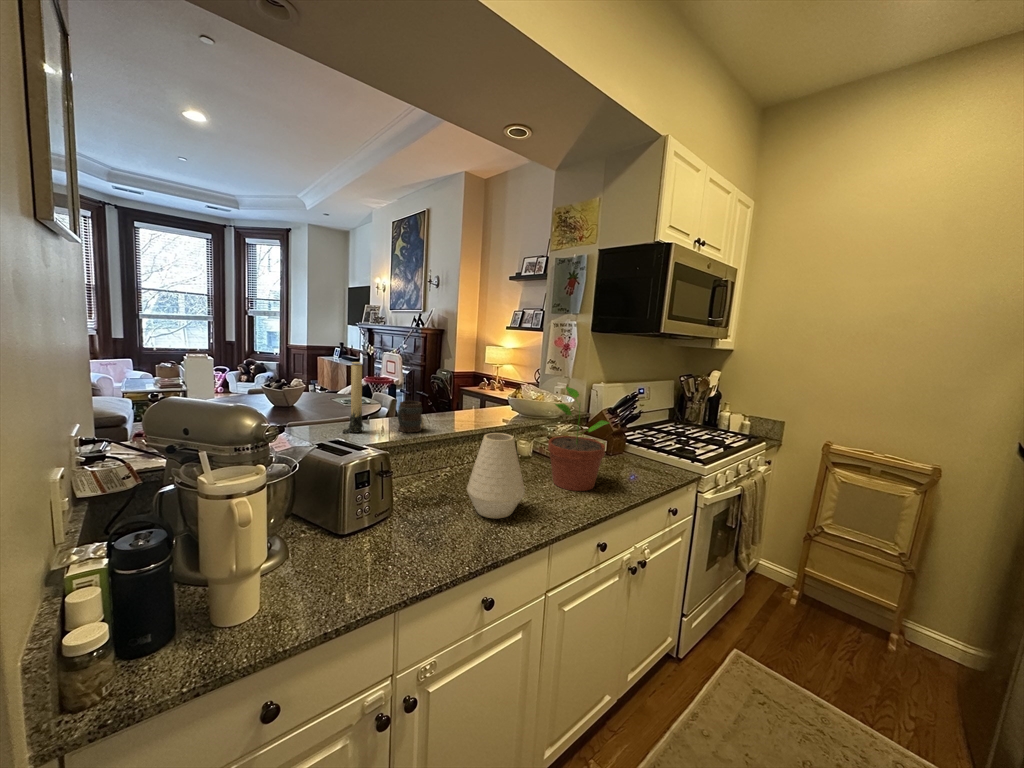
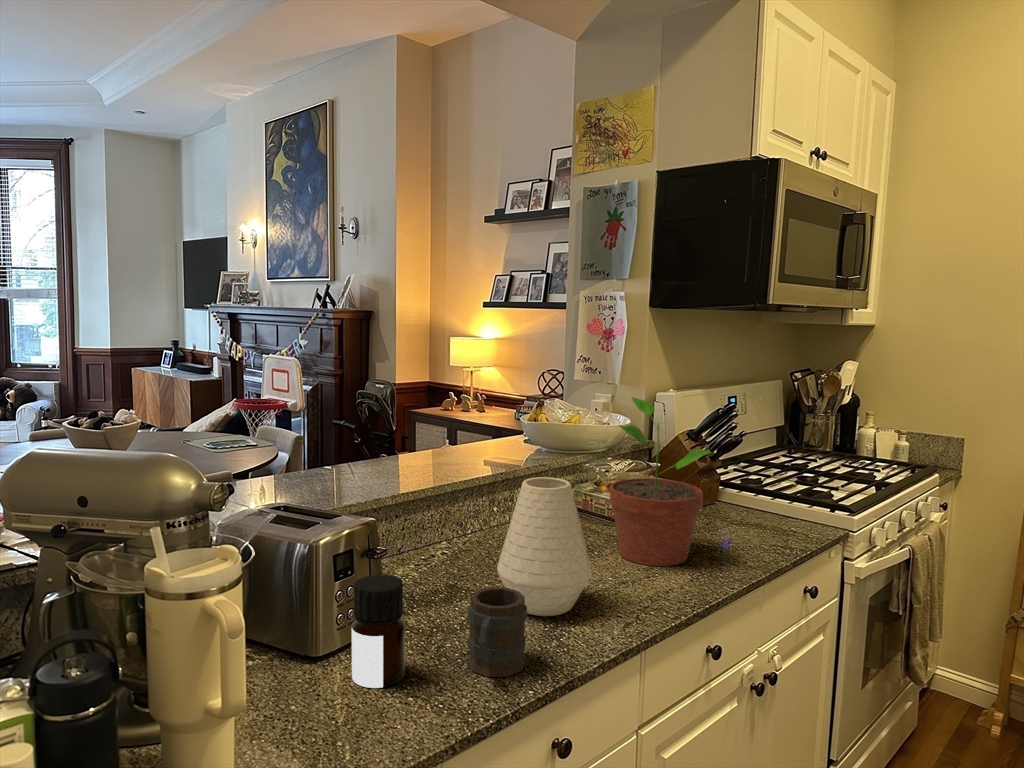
candle: present [343,362,364,433] -> none [270,372,305,493]
mug: present [397,401,422,432] -> present [467,587,527,677]
bottle: none [360,488,393,558] -> present [352,574,405,688]

